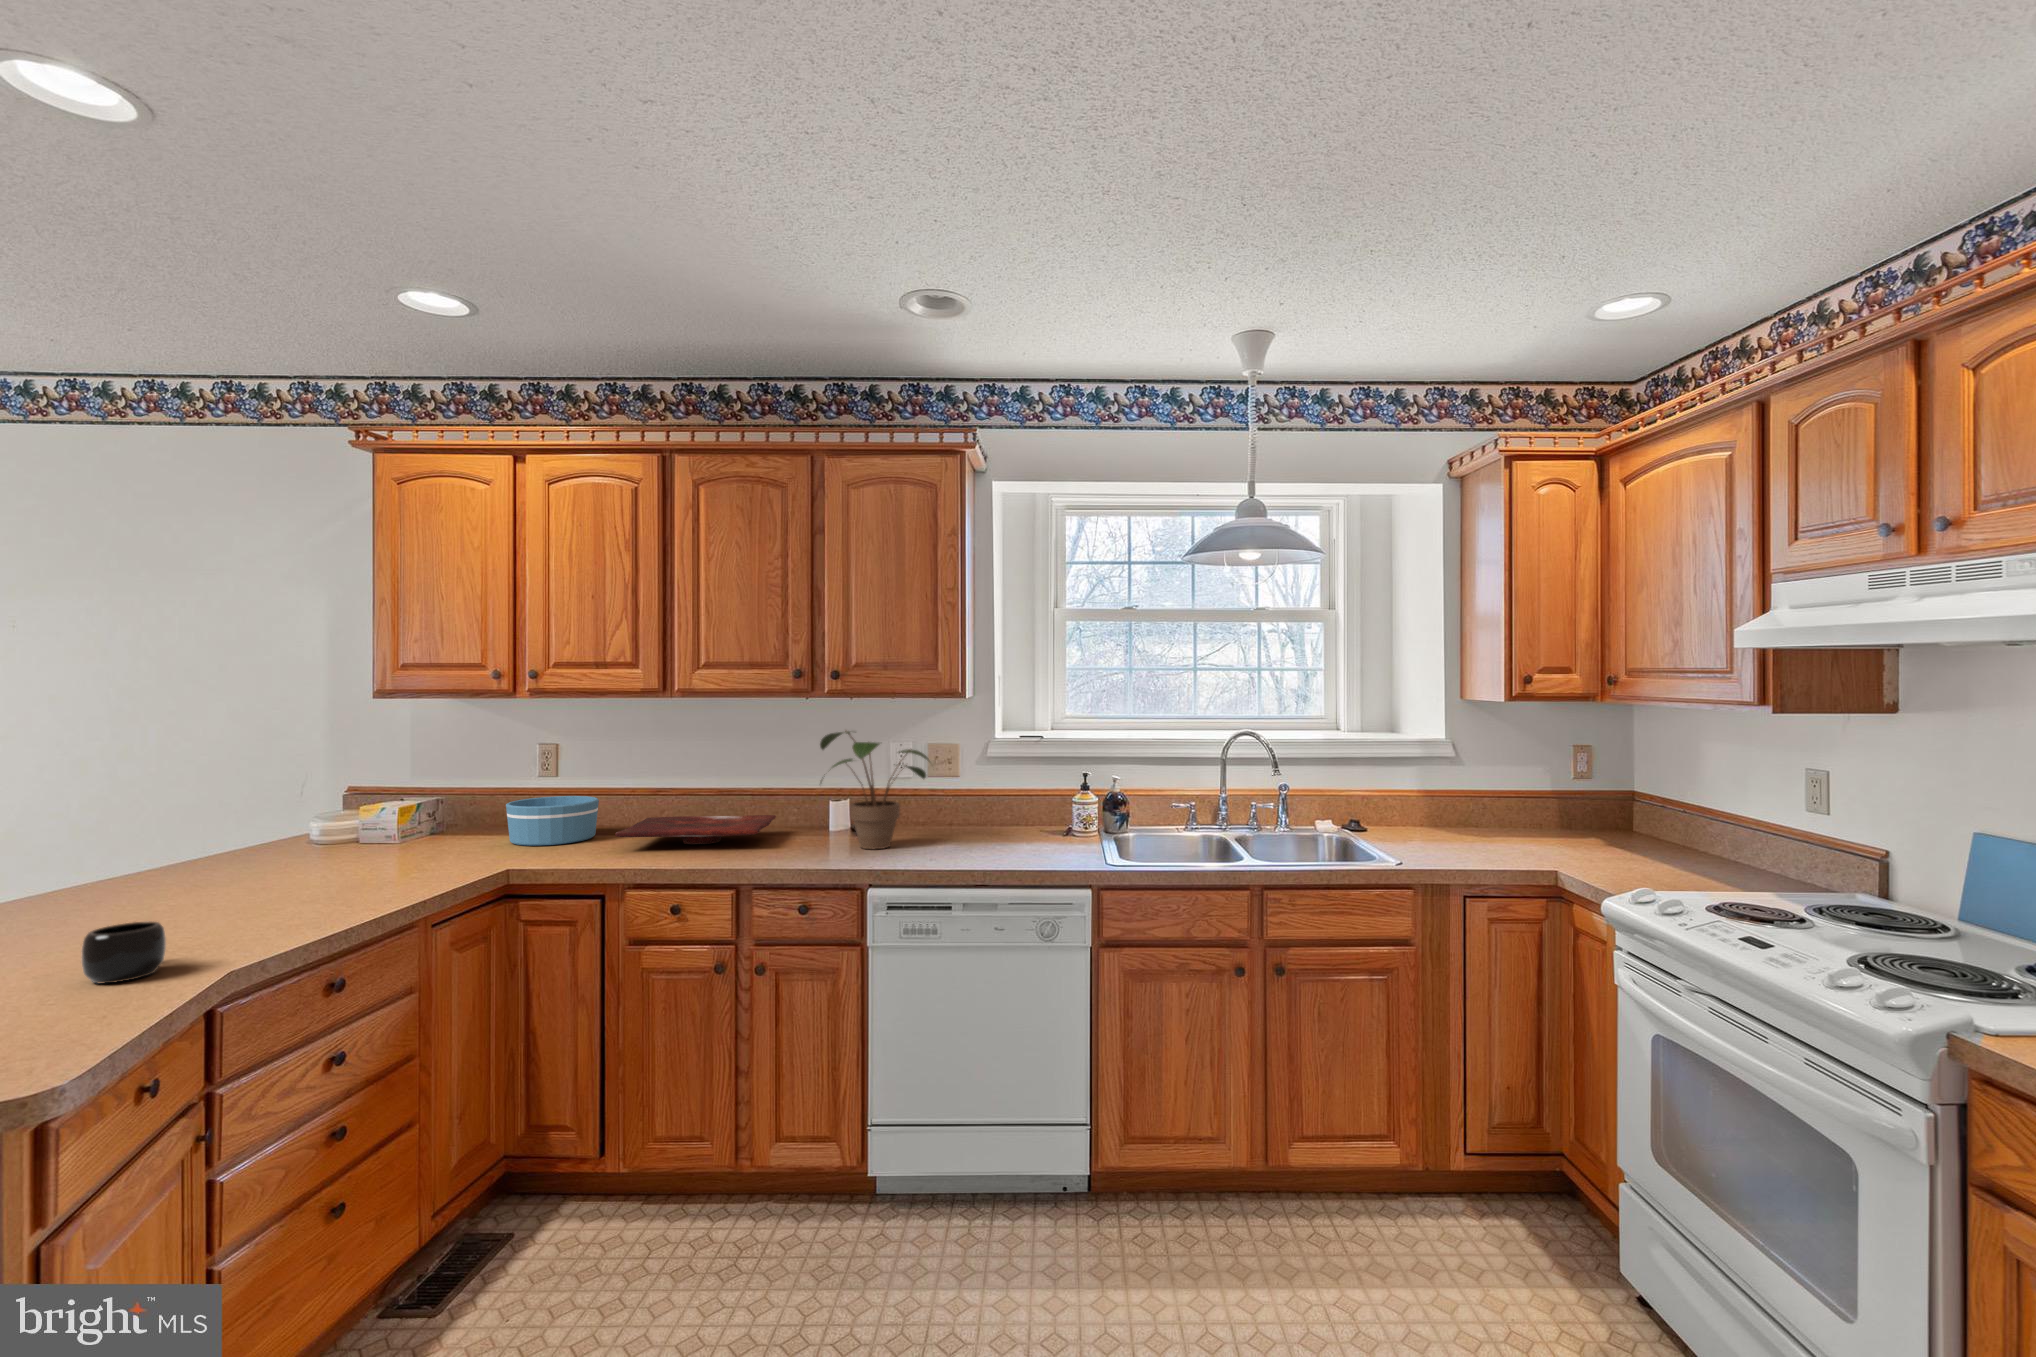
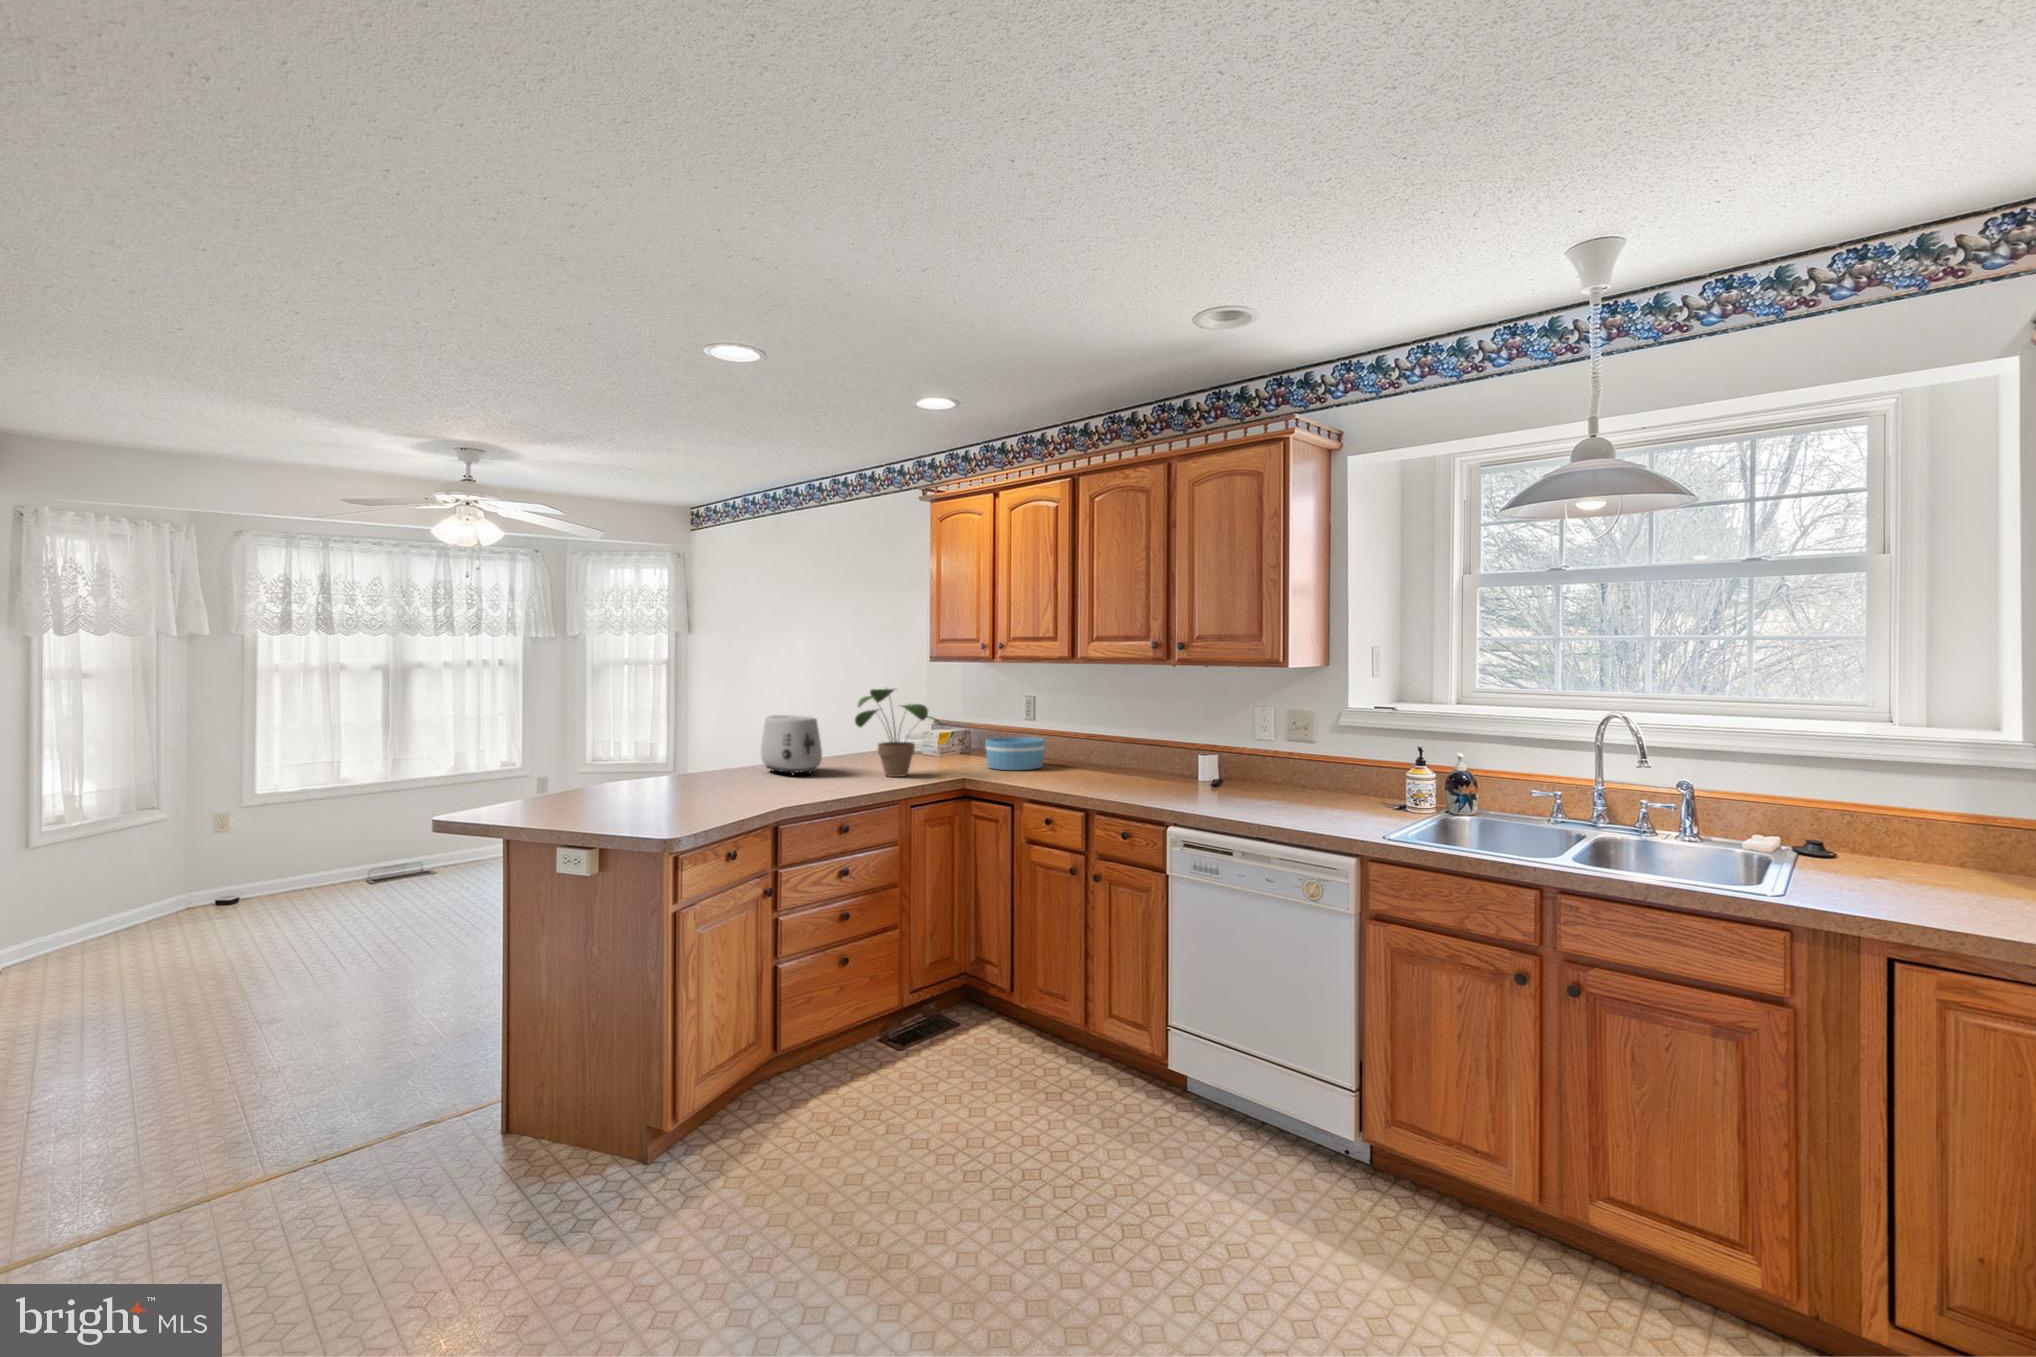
potted plant: present [820,731,930,849] -> present [855,689,940,777]
toaster: none [53,793,218,902] -> present [761,715,822,775]
cutting board: present [615,815,776,844] -> none [1033,758,1161,780]
mug: present [82,921,166,984] -> none [726,778,757,806]

